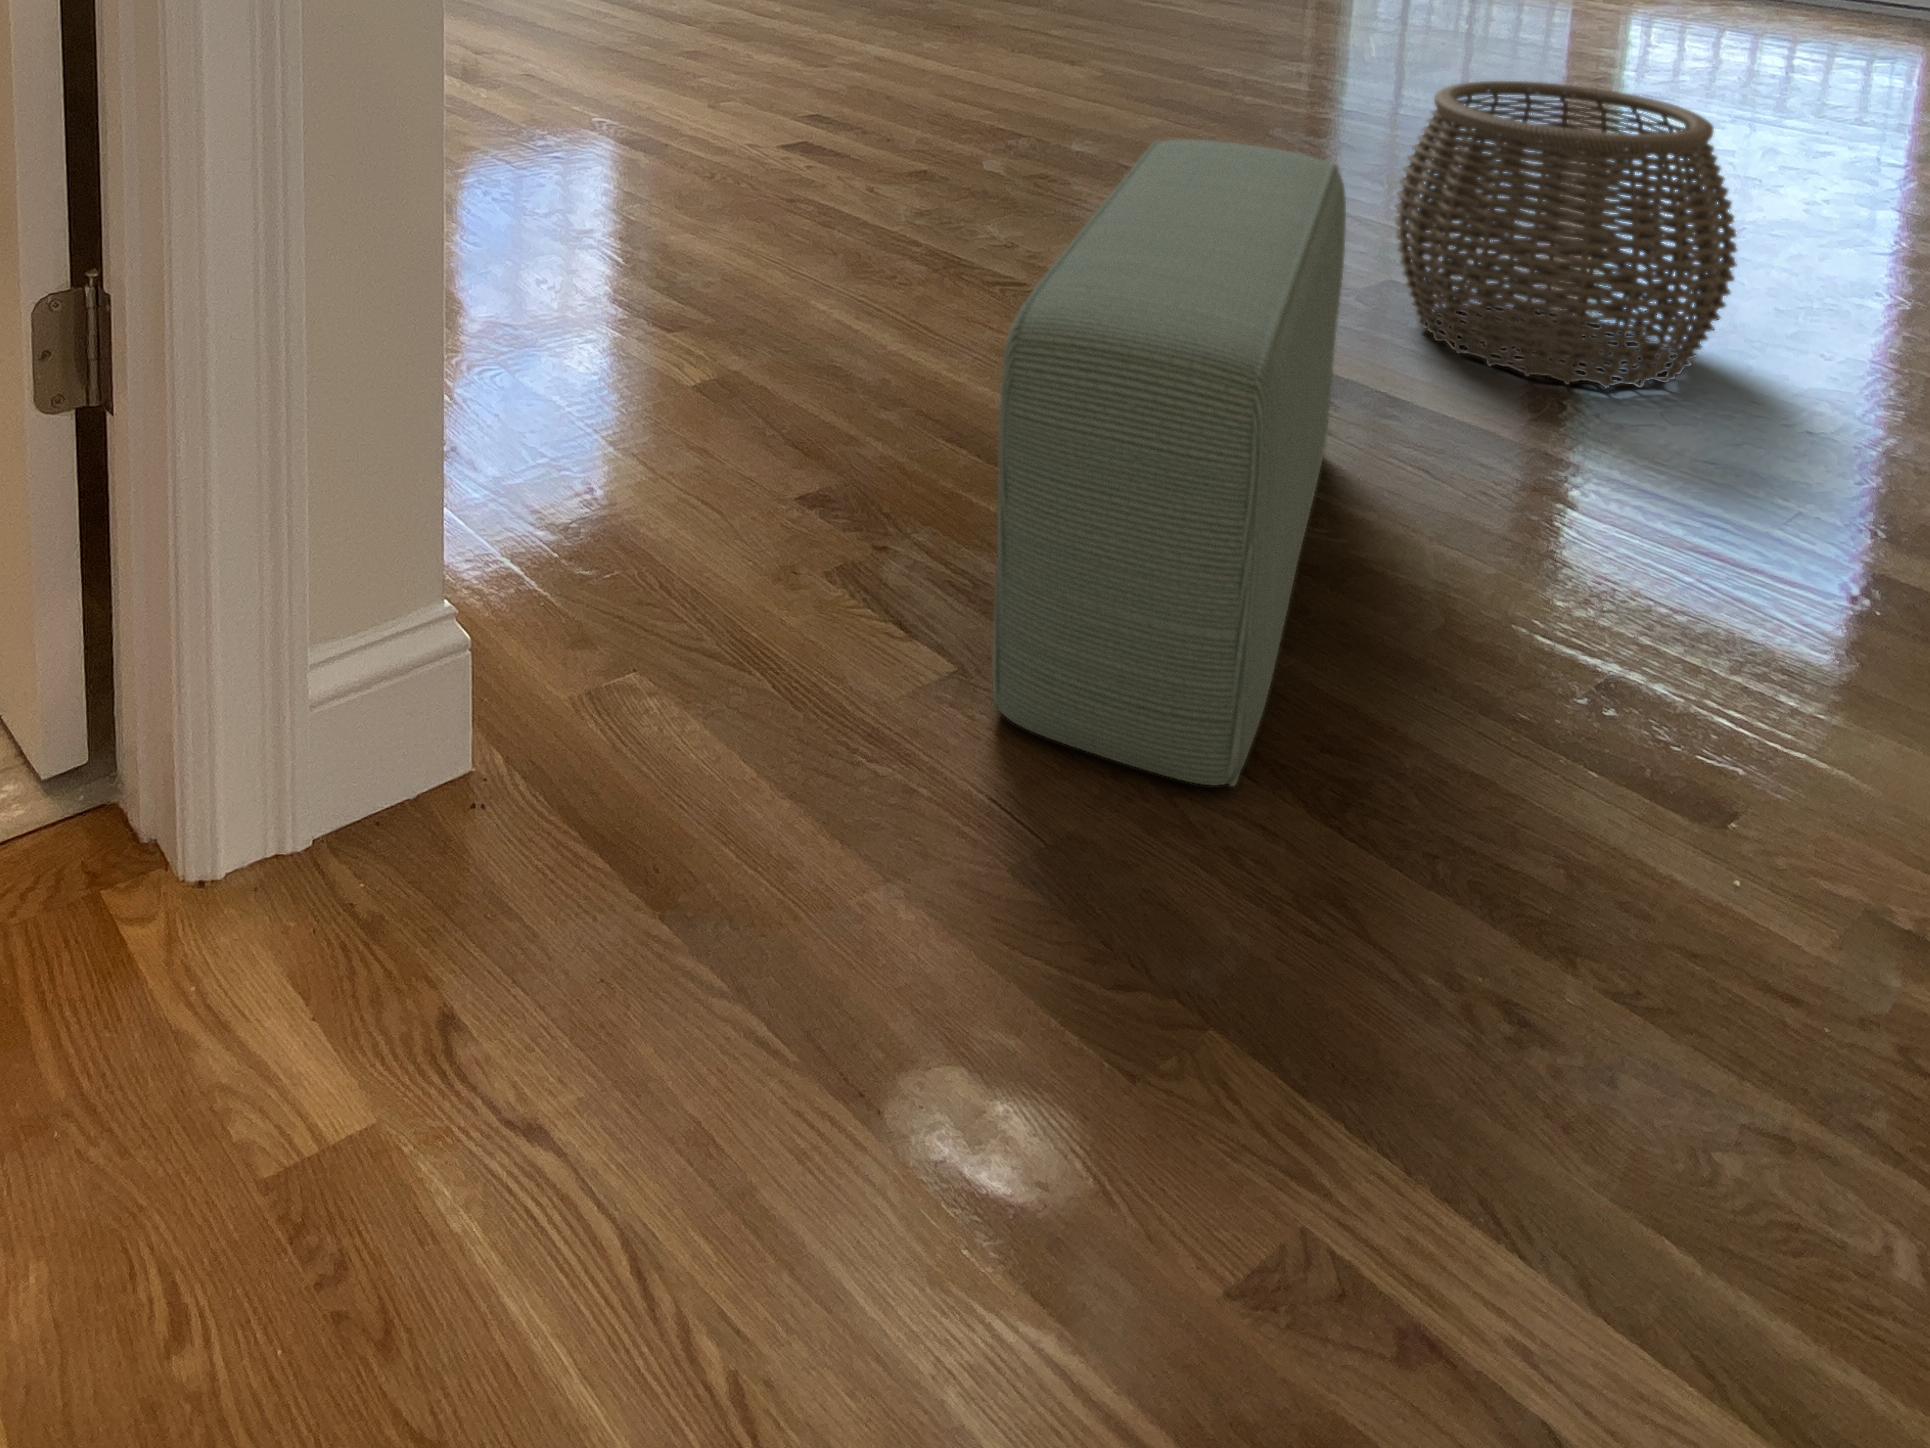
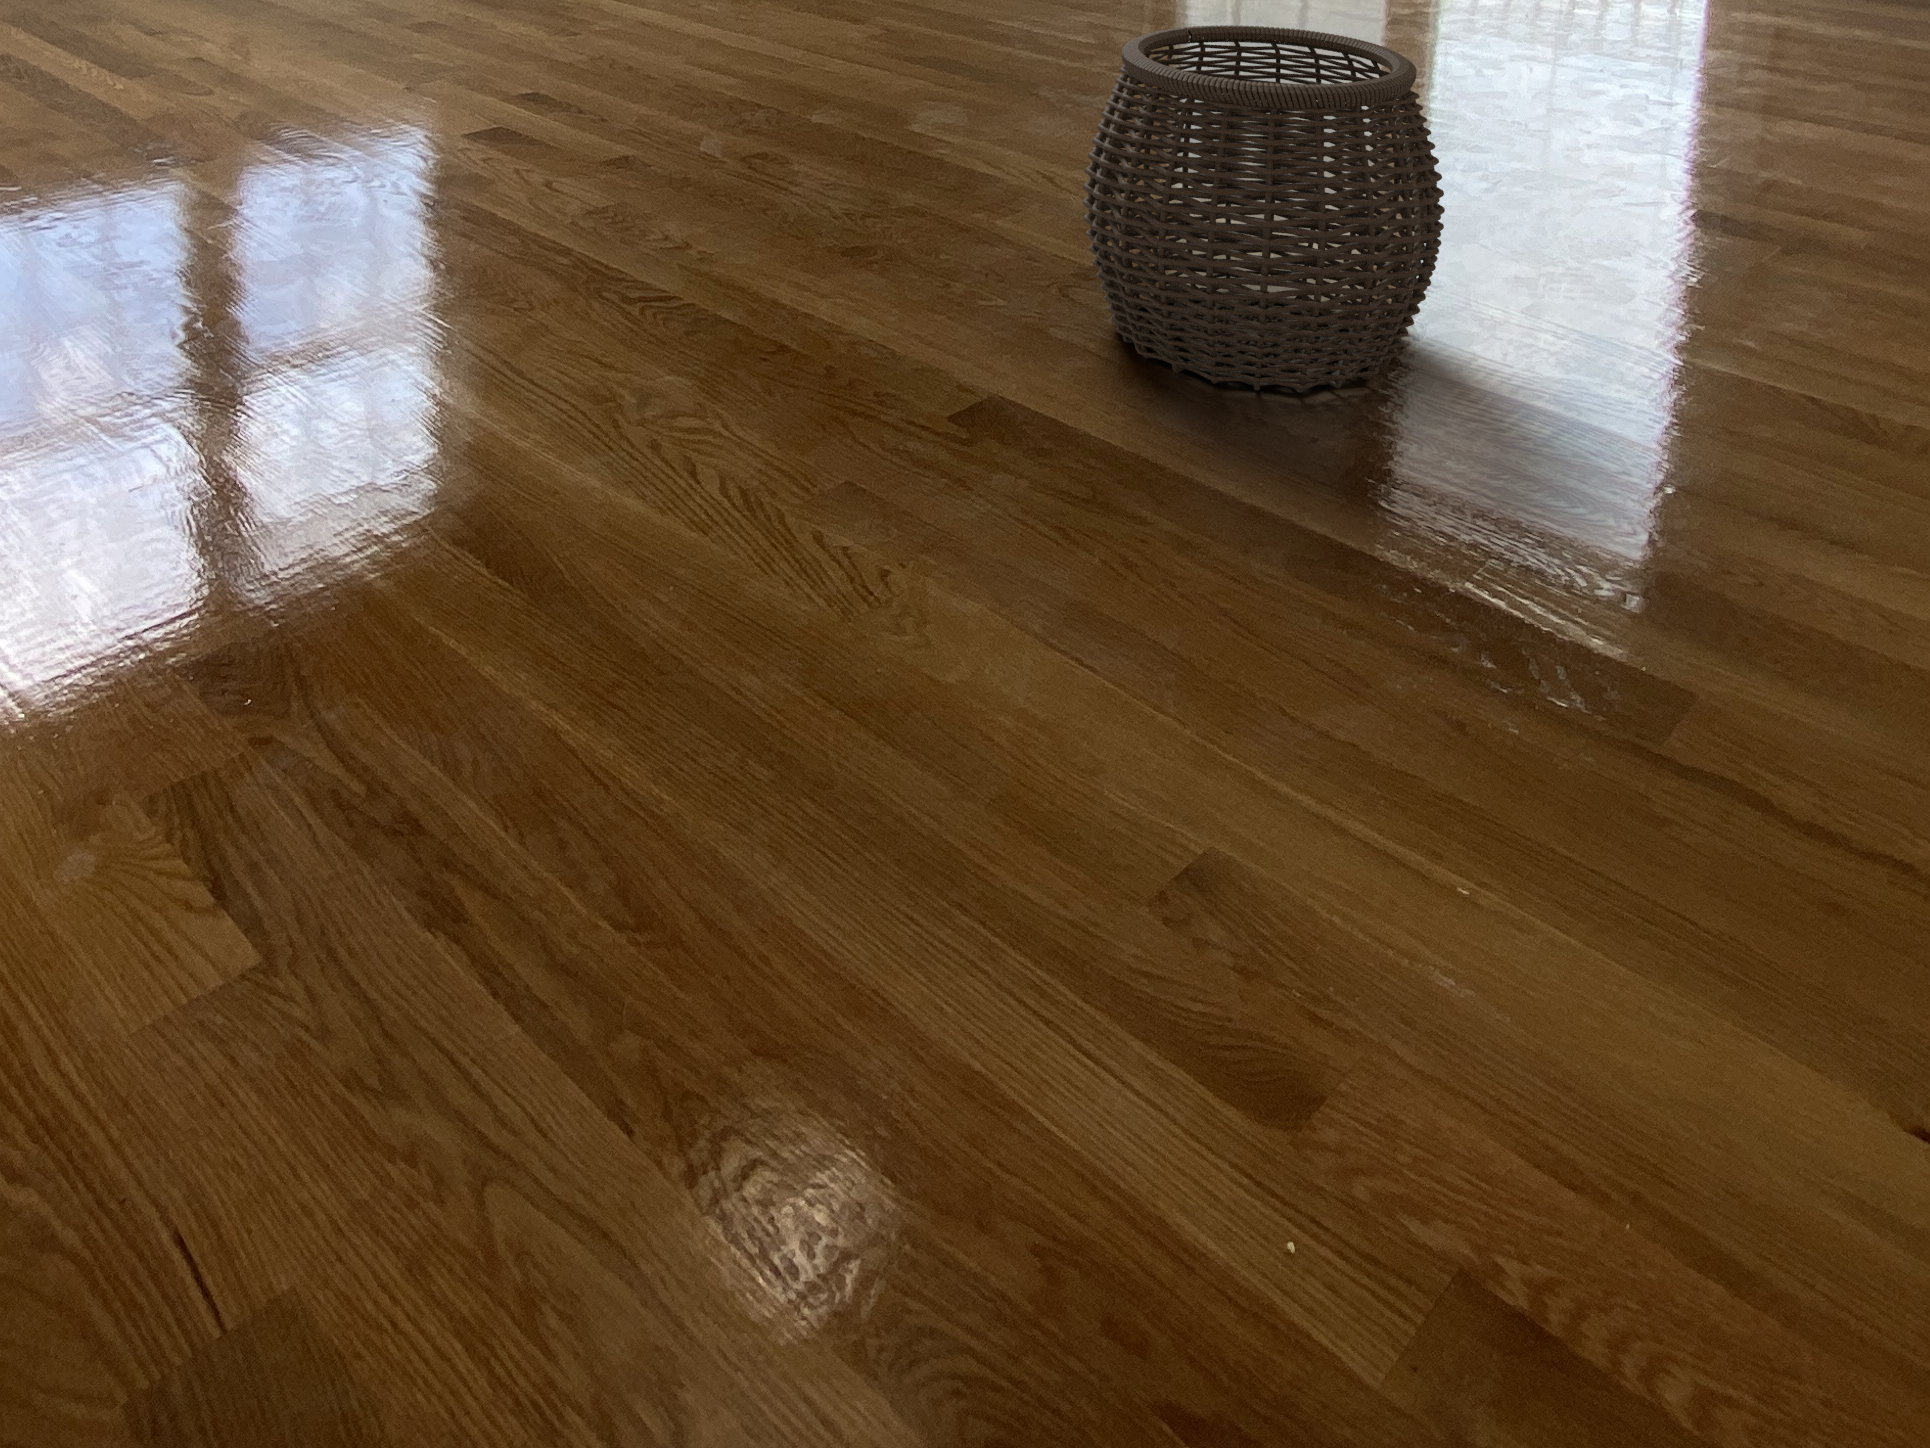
pouf: present [992,140,1346,786] -> none [193,118,937,1156]

